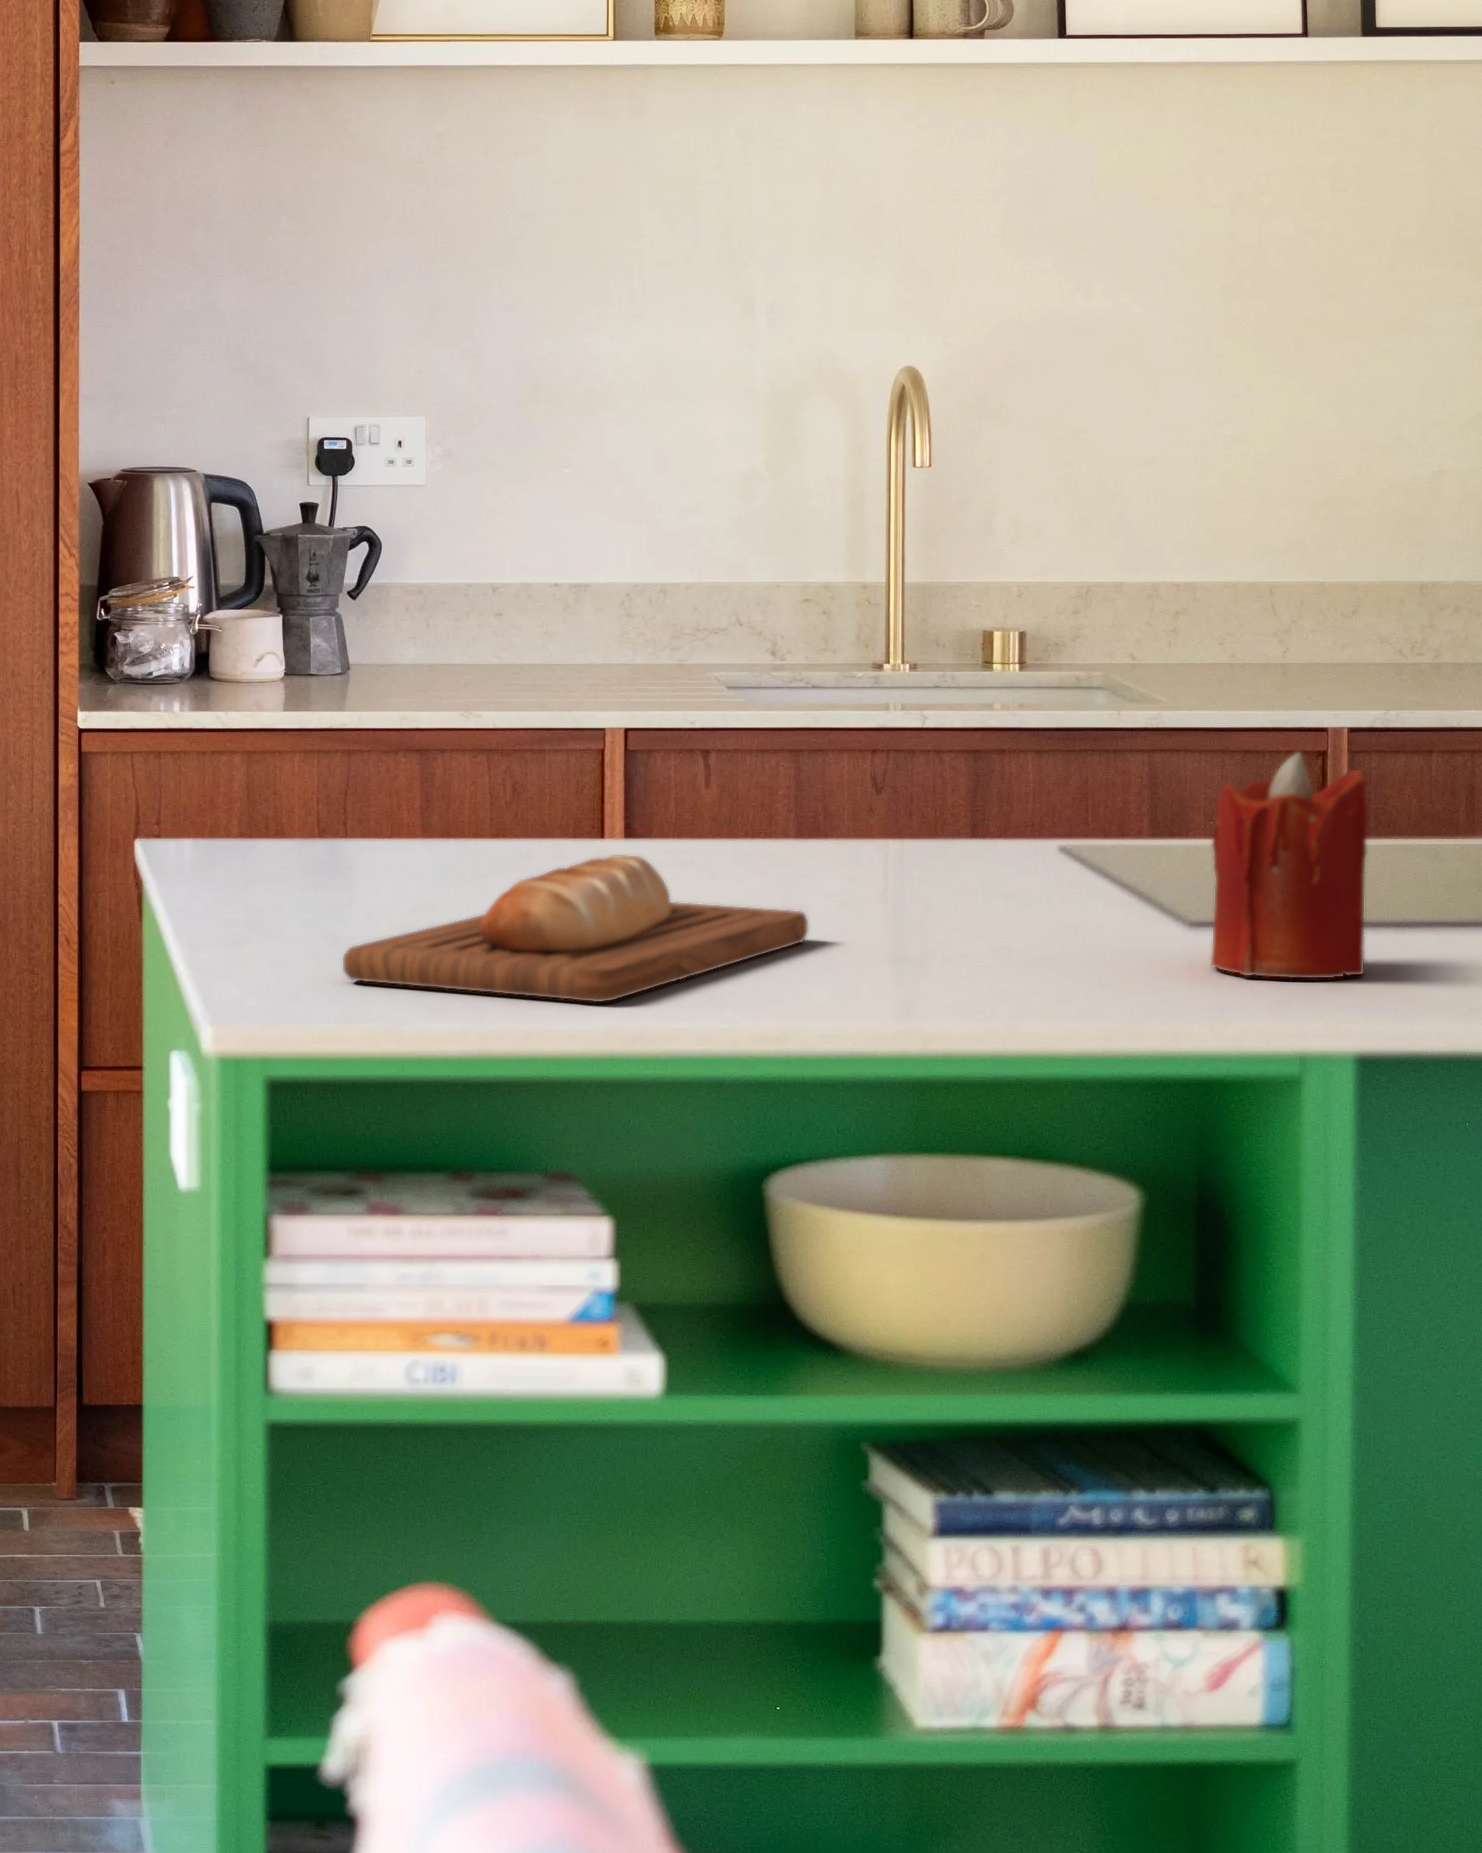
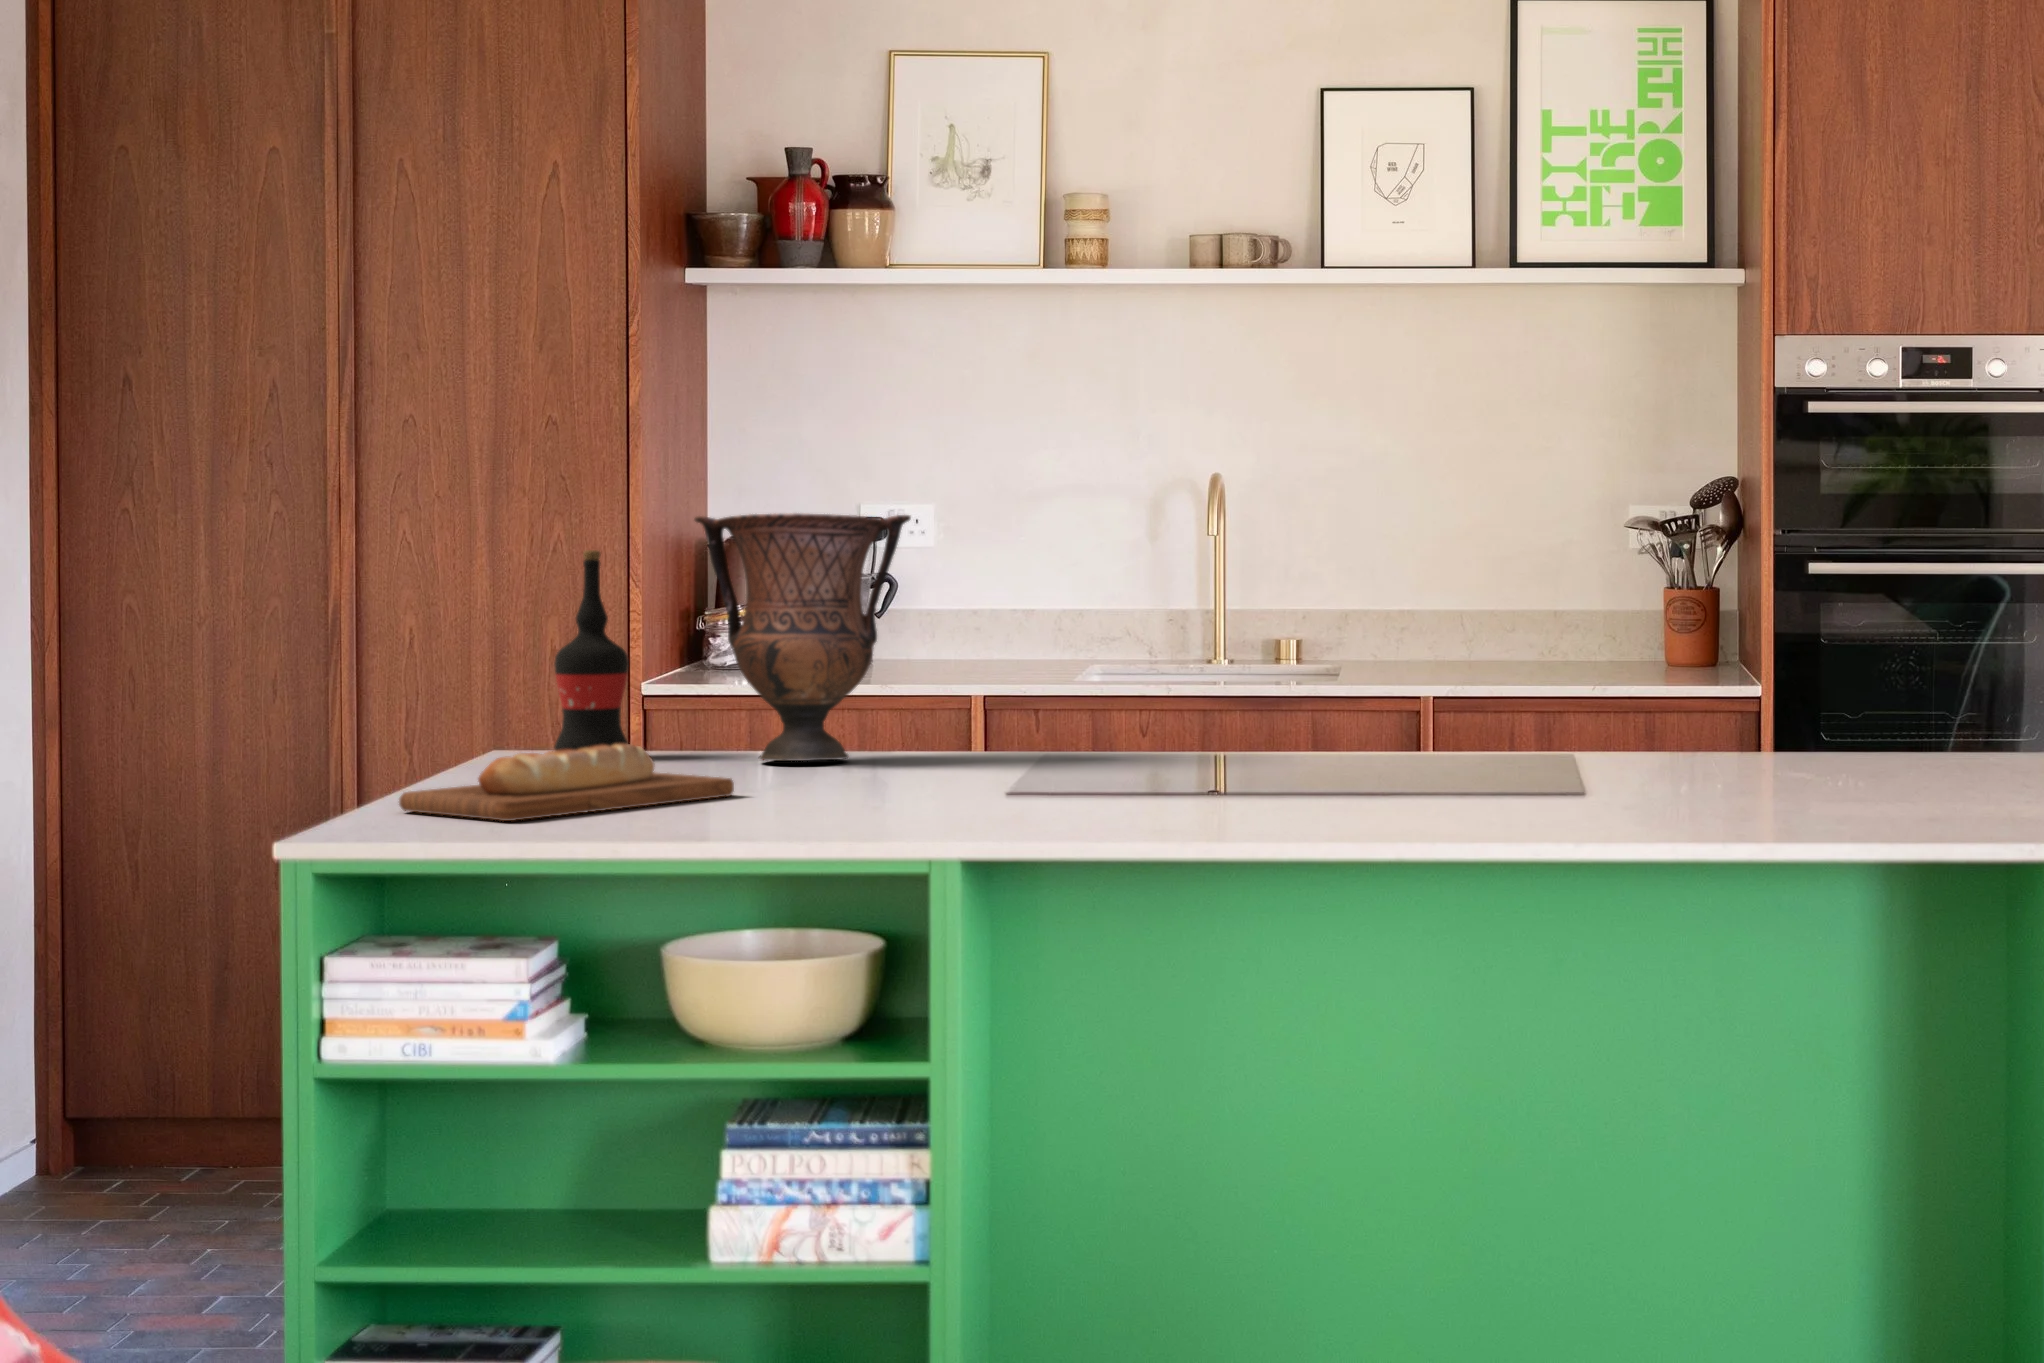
vase: none [509,455,866,866] -> present [694,513,911,761]
wine bottle: none [251,514,372,859] -> present [554,550,629,751]
candle: present [1211,753,1367,978] -> none [915,681,1003,813]

